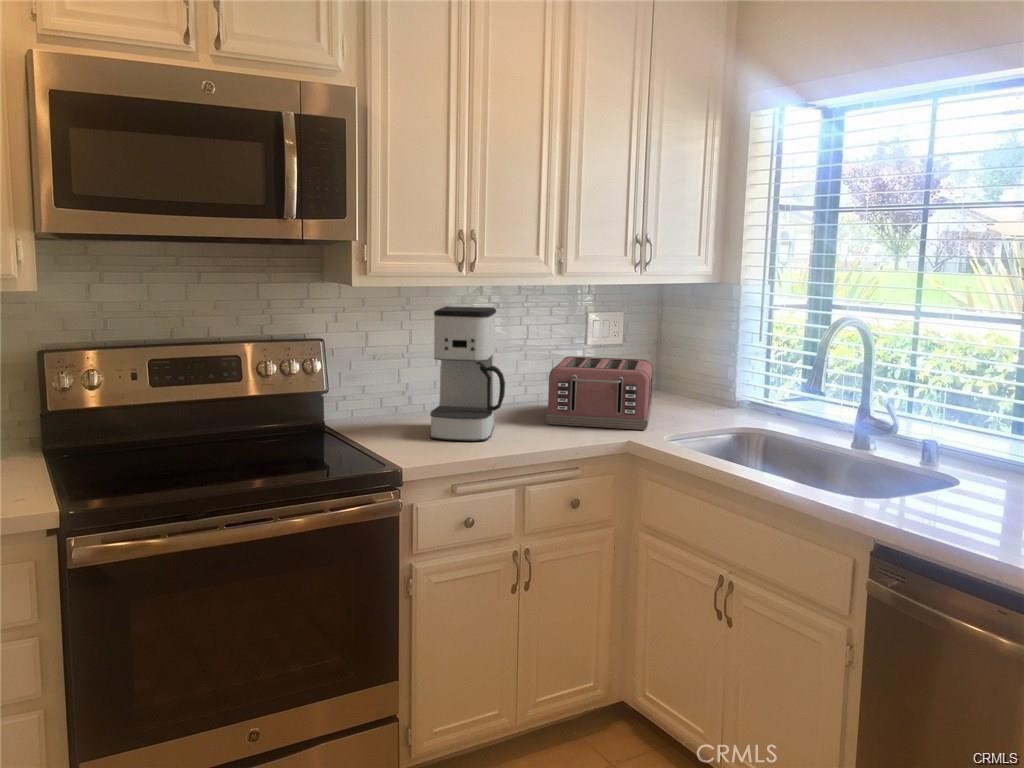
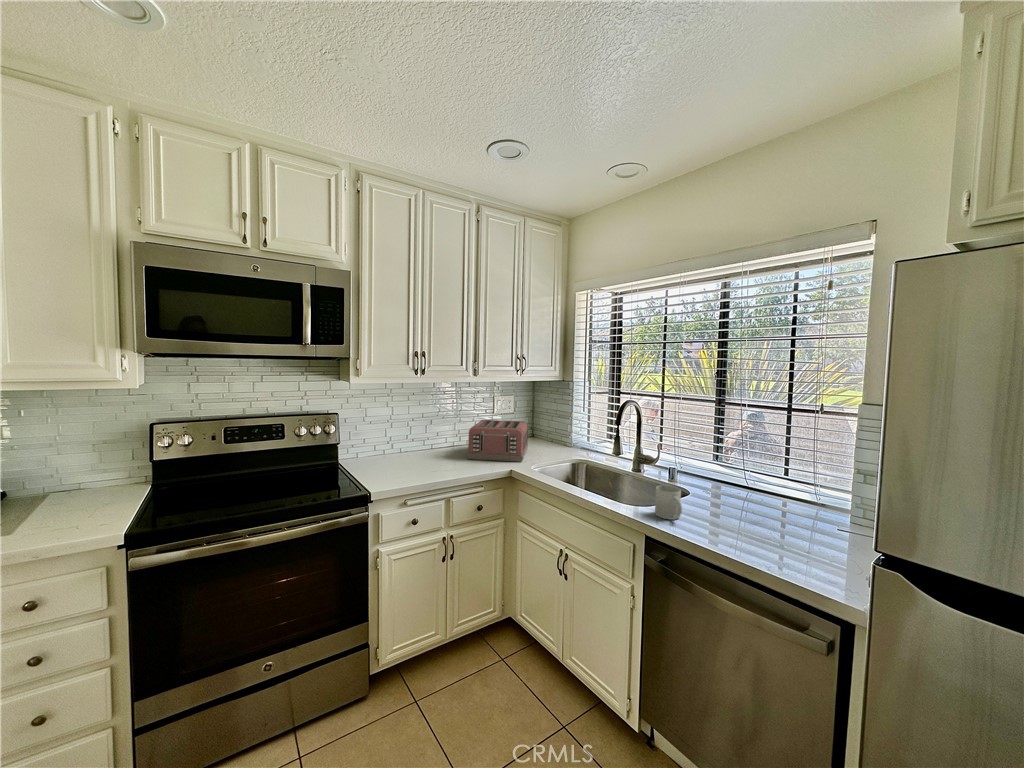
coffee maker: present [430,306,505,441] -> none [397,394,441,472]
mug: none [895,461,944,517] -> present [655,485,682,520]

